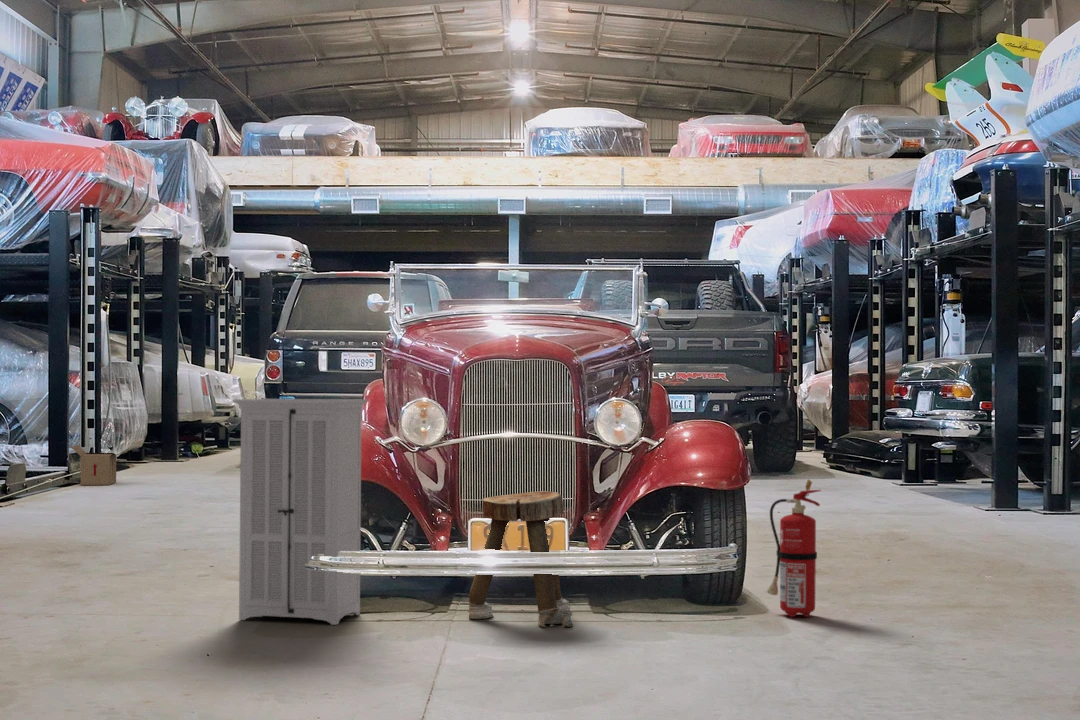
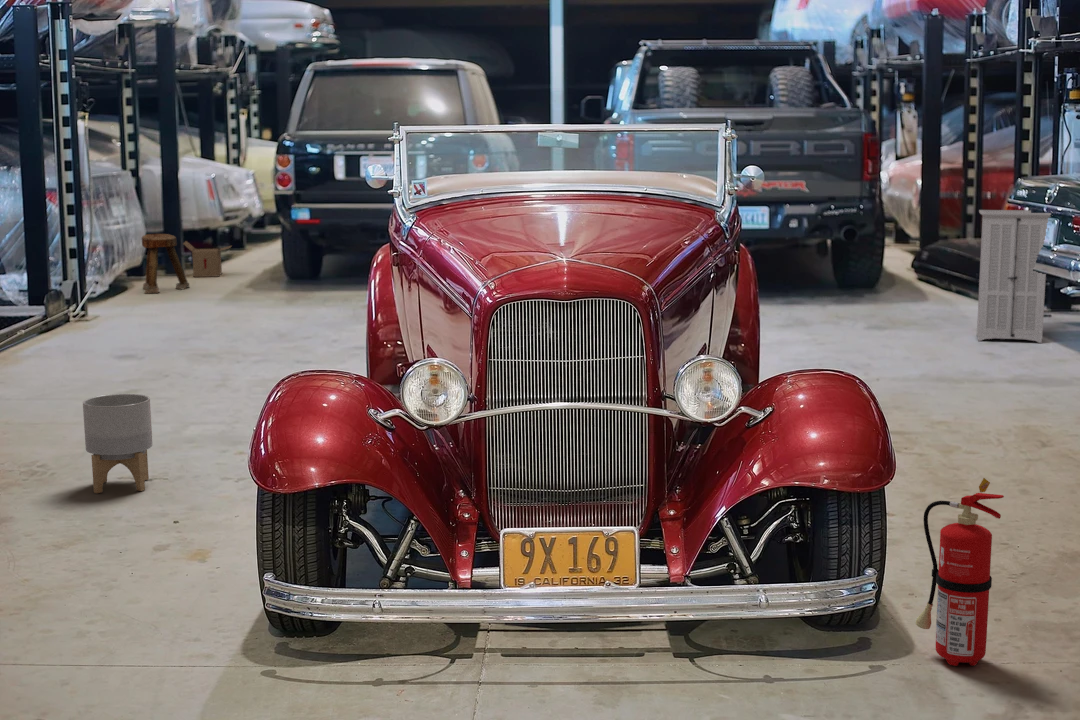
storage cabinet: present [233,395,367,625] -> present [977,208,1053,343]
cardboard box: present [71,445,123,485] -> present [183,241,232,277]
planter: none [136,480,189,555] -> present [83,394,152,493]
stool: present [469,491,573,627] -> present [142,234,189,293]

